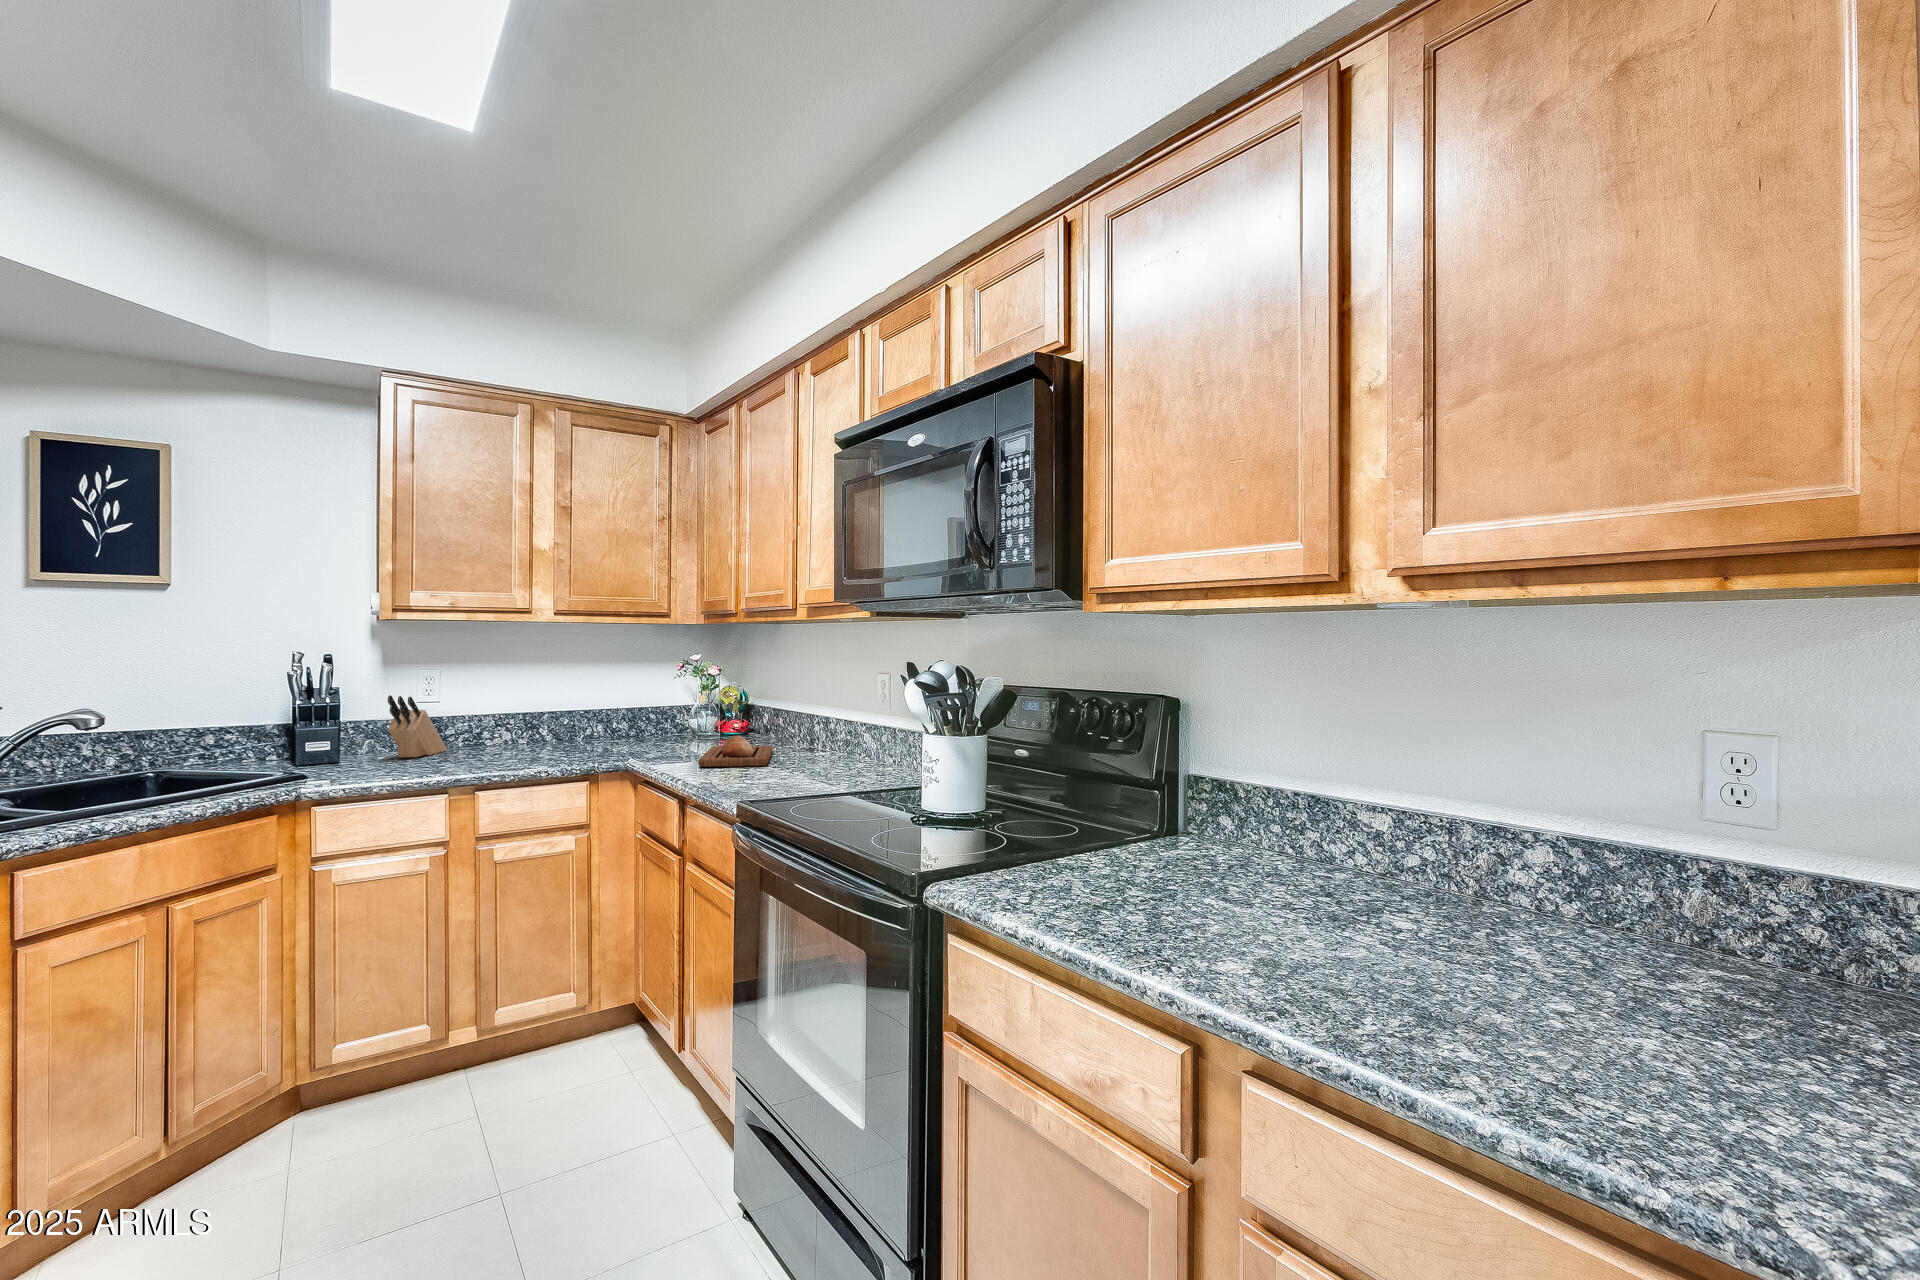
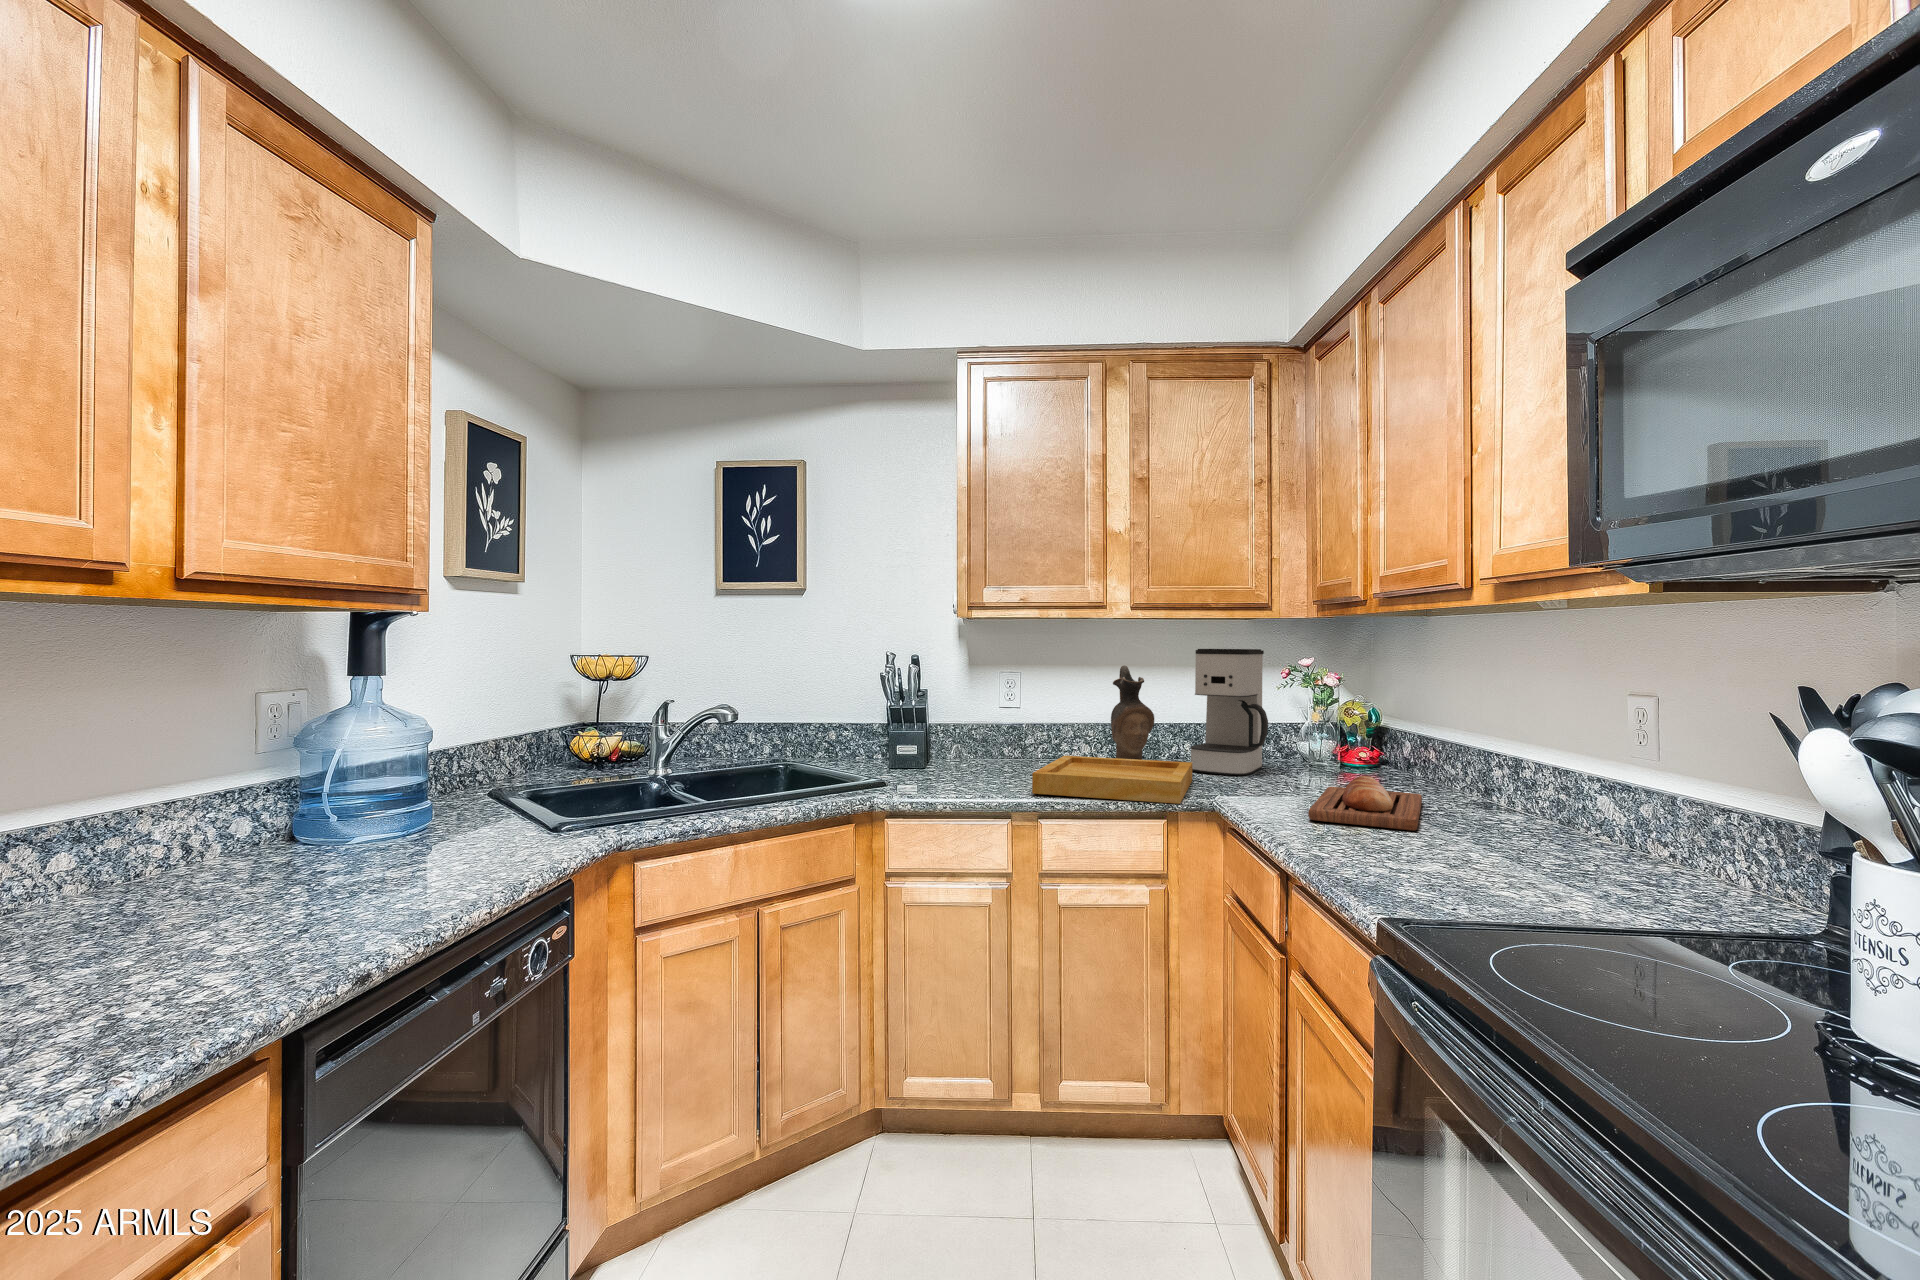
coffee maker: none [605,647,668,747] -> present [1190,649,1268,775]
ceramic pitcher: none [534,662,573,748] -> present [1111,665,1154,760]
knife block: present [388,695,447,757] -> none [968,700,1027,767]
tray: none [470,738,608,771] -> present [1032,756,1192,804]

